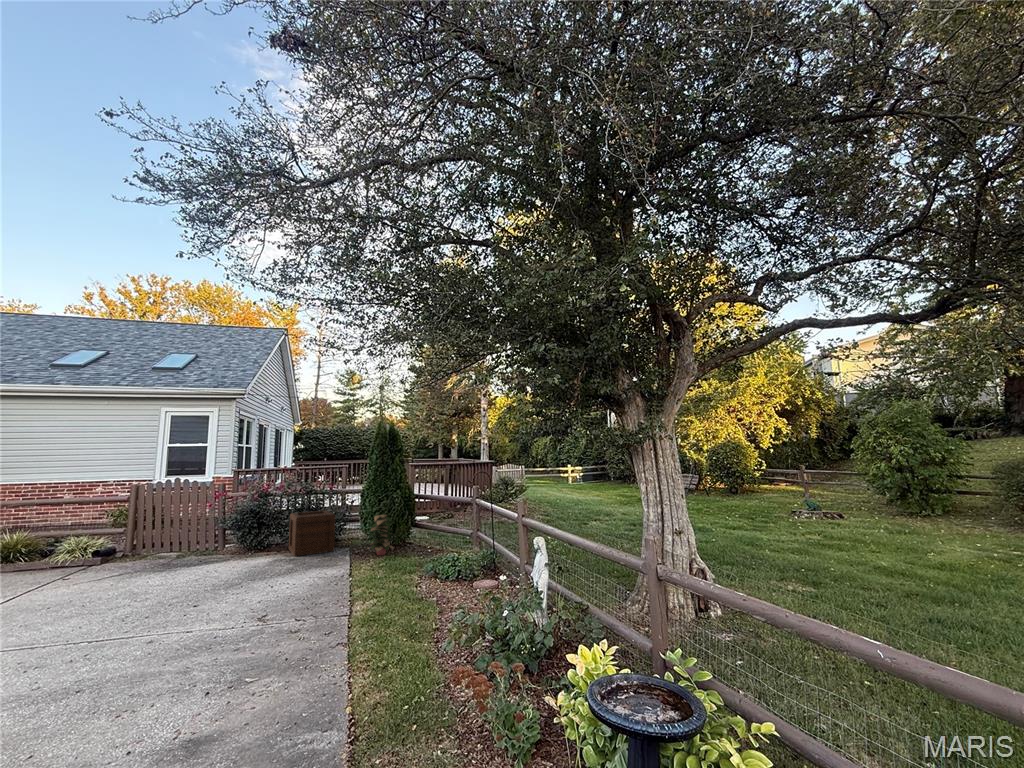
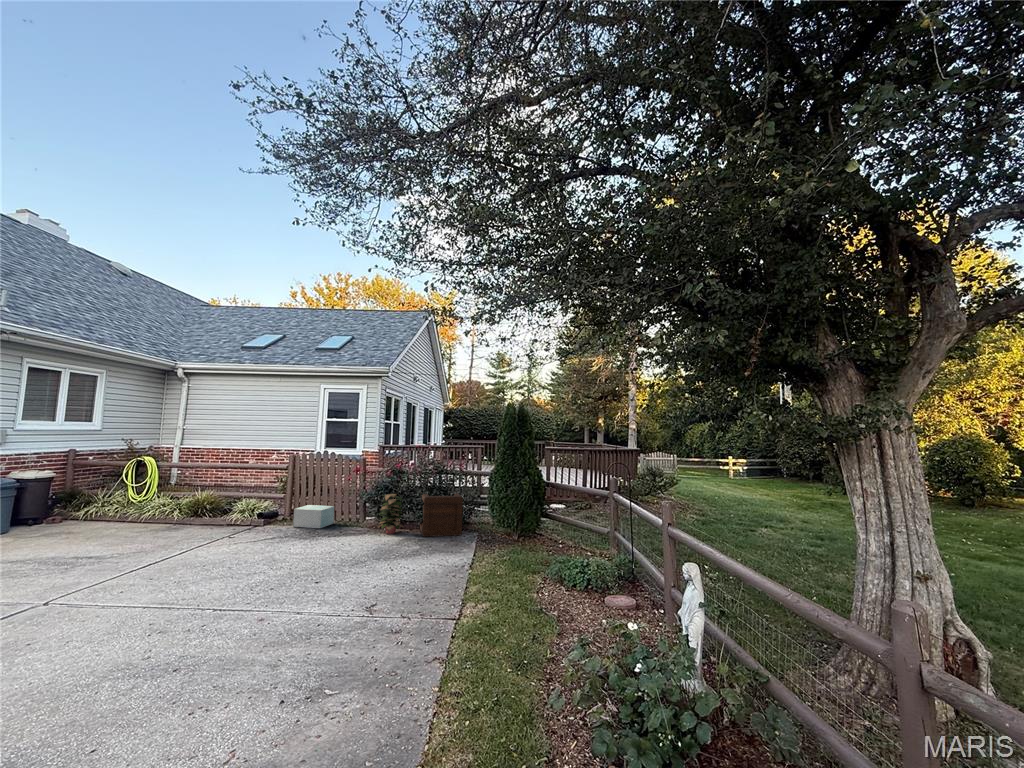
decorative plant: present [369,515,393,555] -> present [379,494,404,534]
storage box: none [139,536,189,562] -> present [293,505,334,528]

